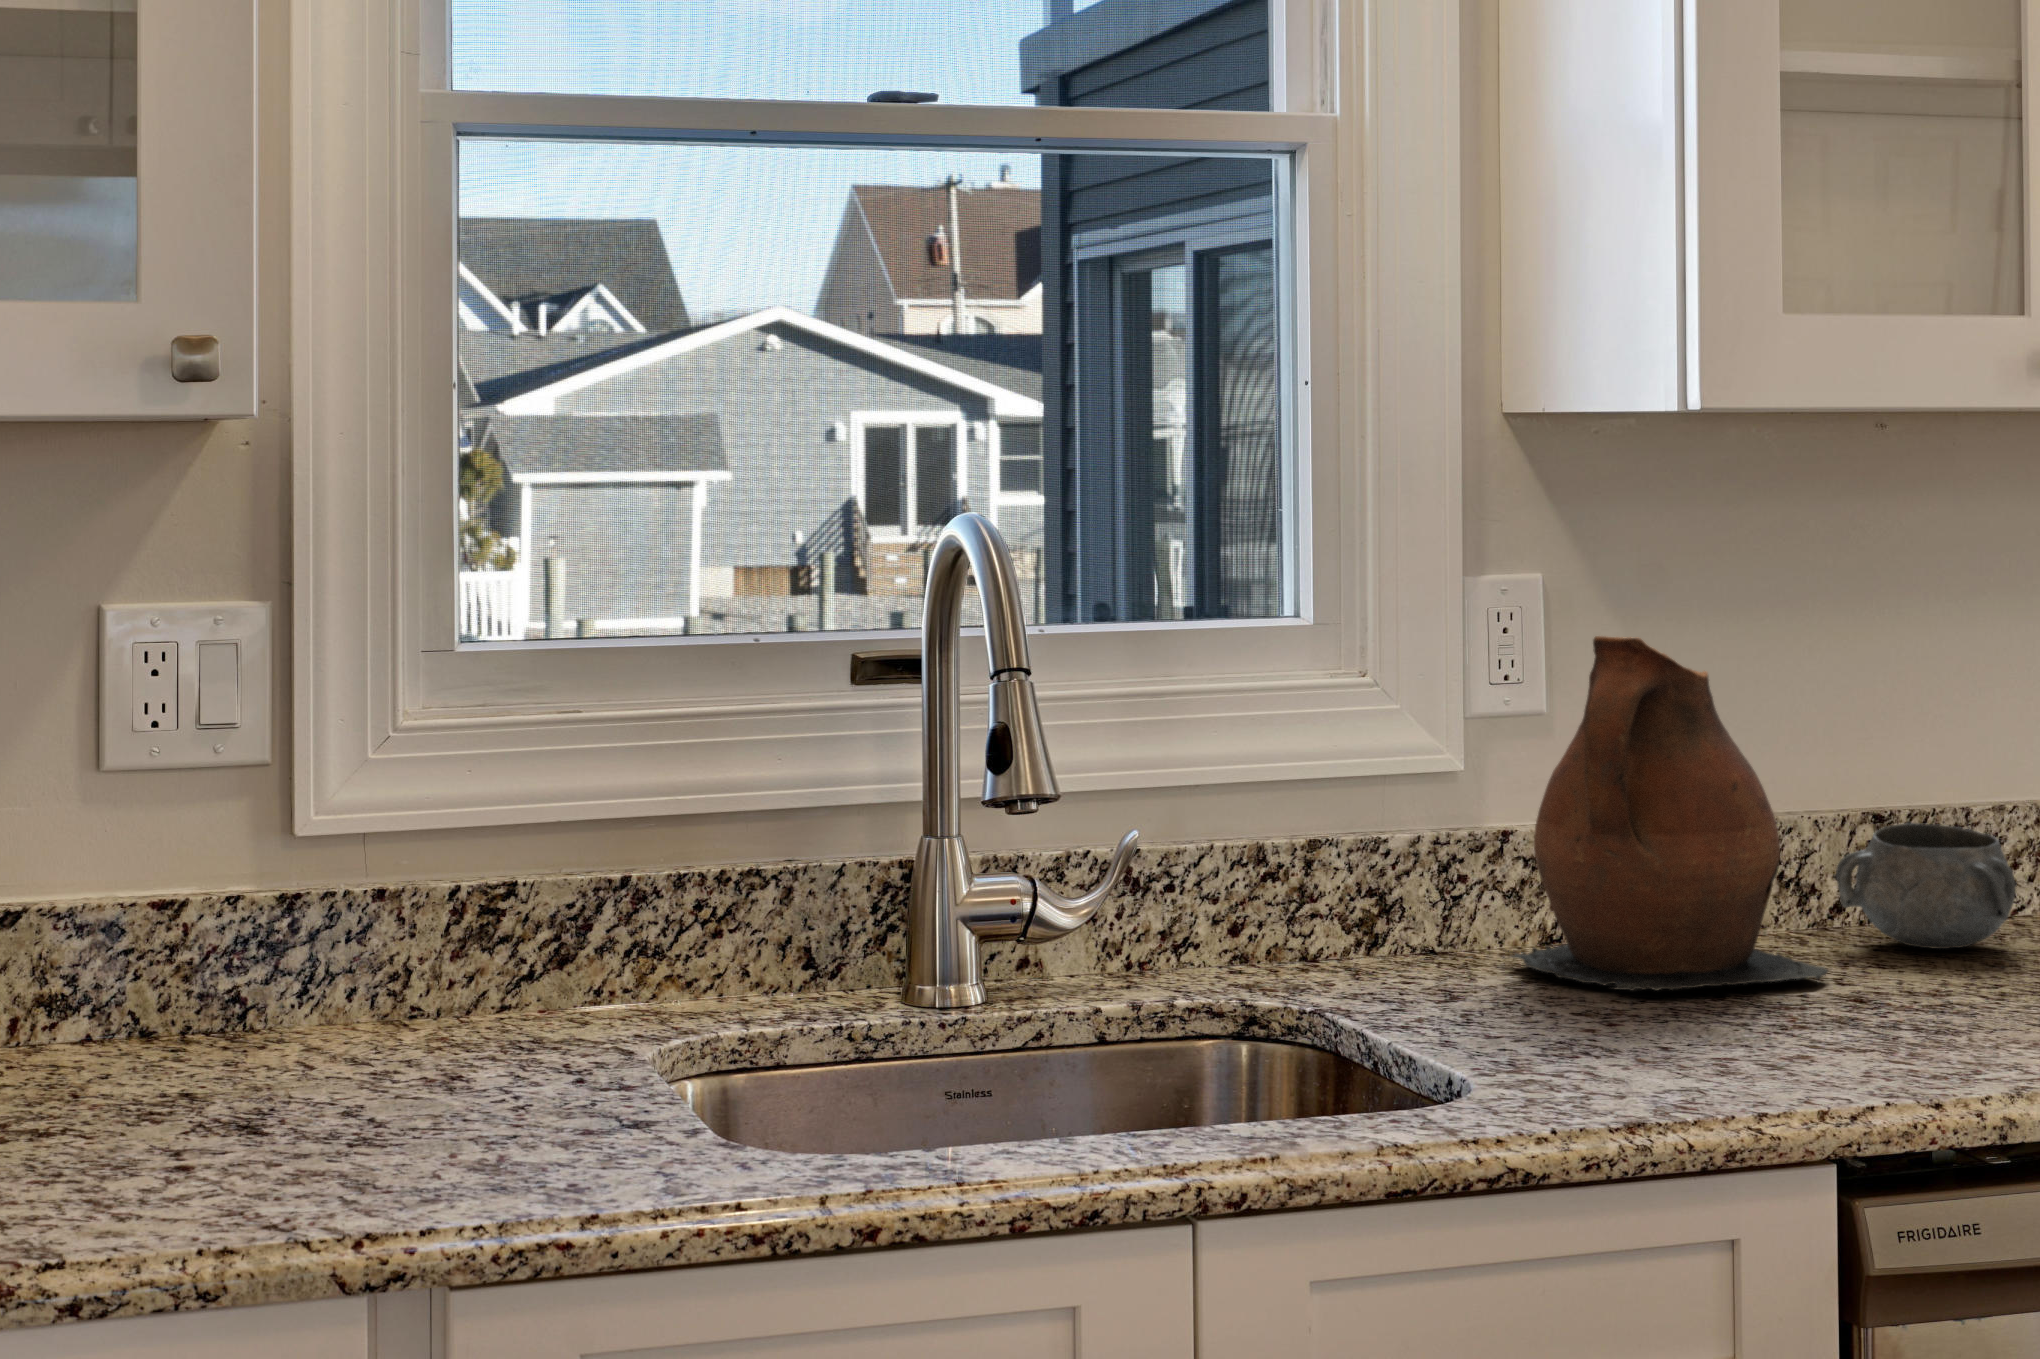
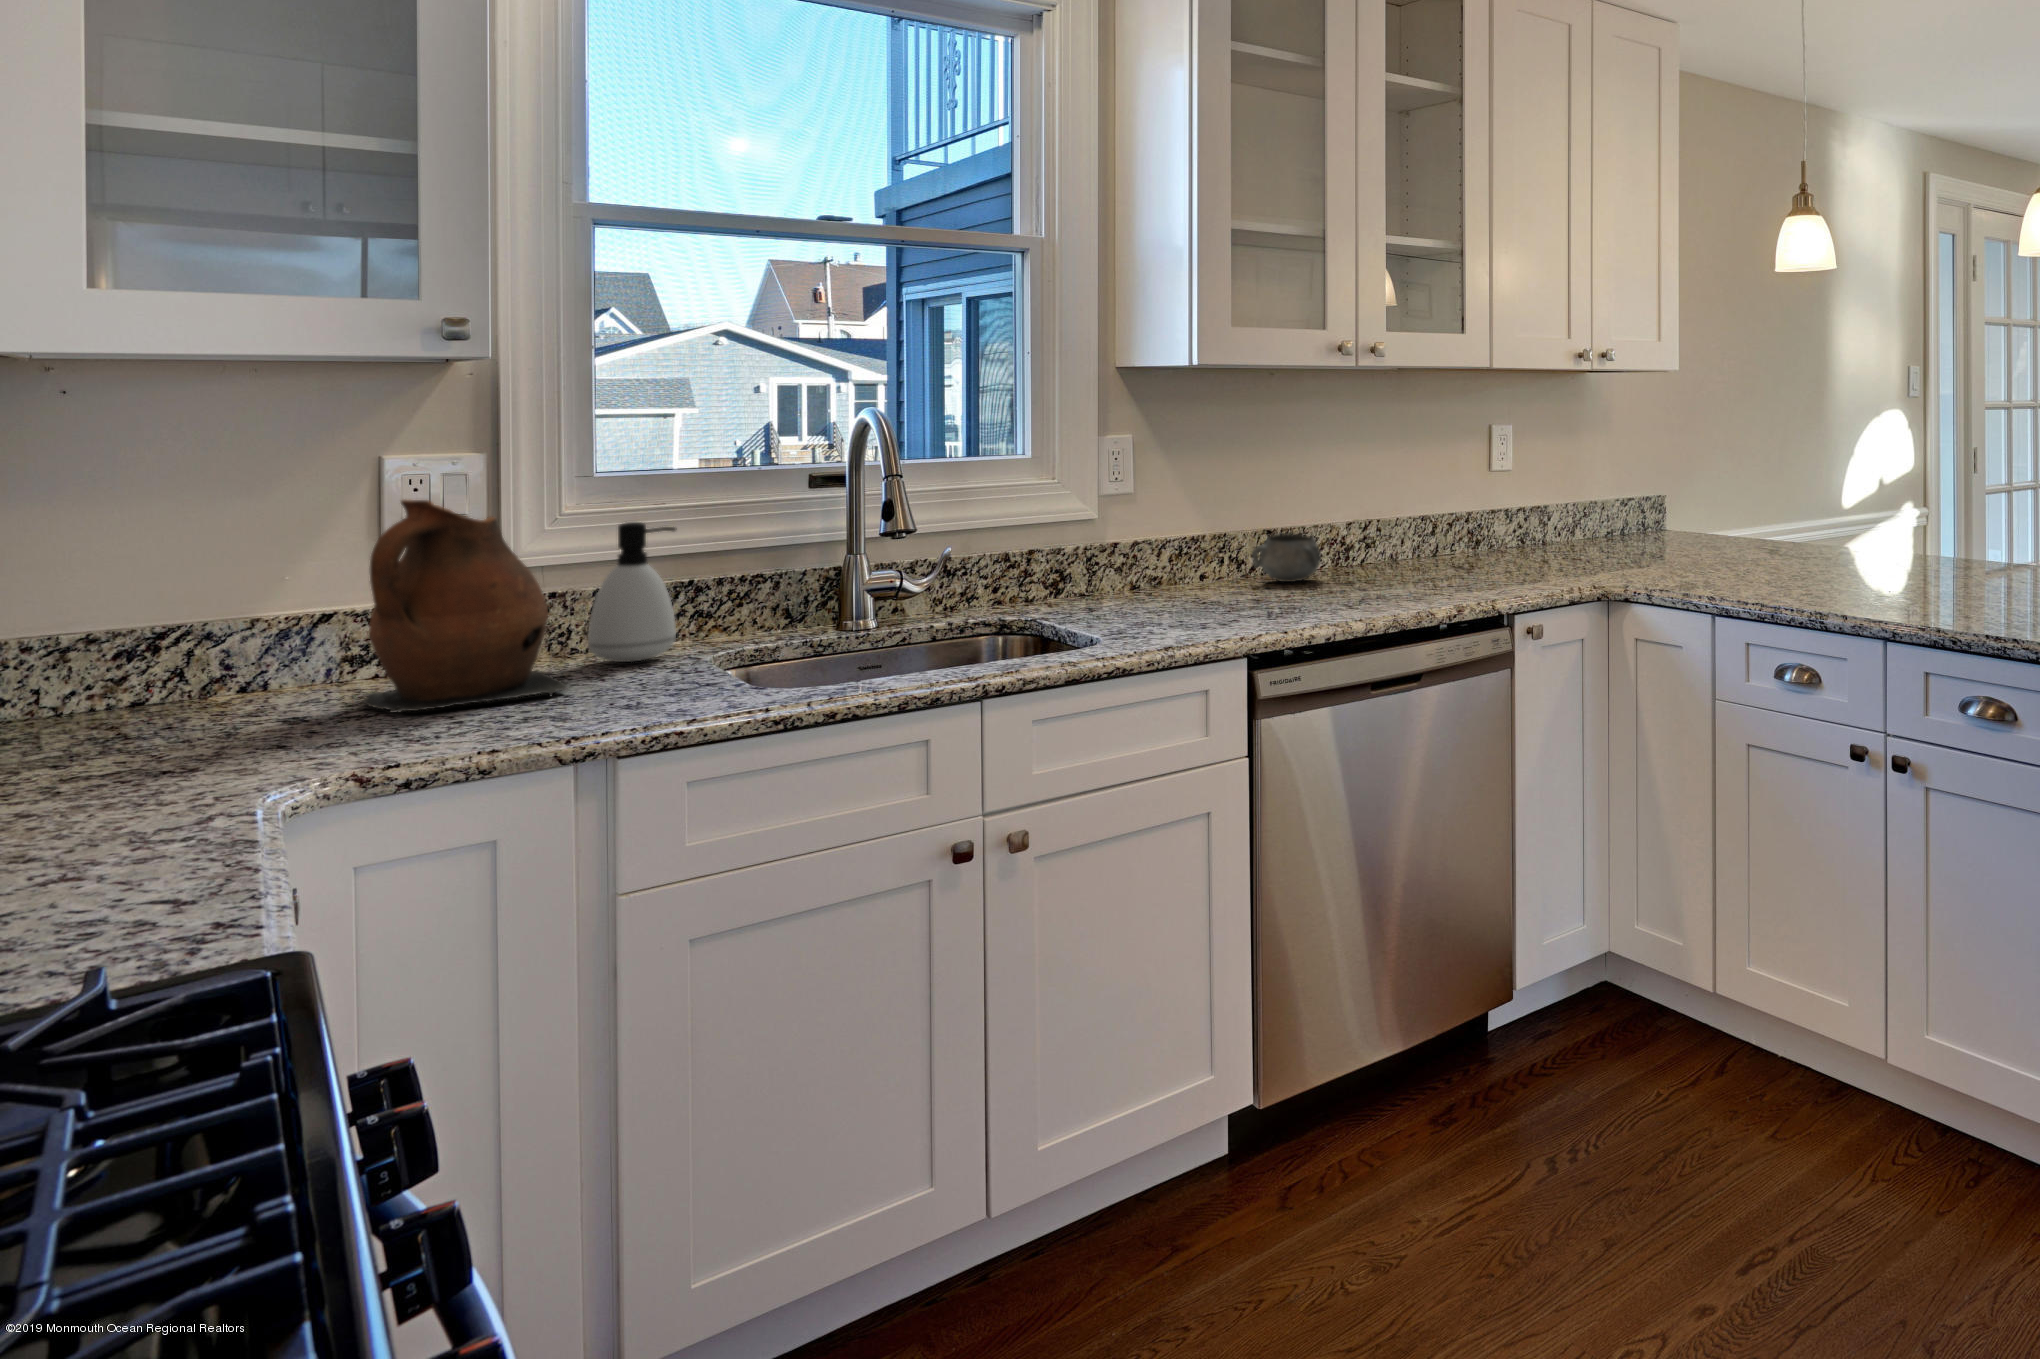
ceramic pitcher: present [1503,636,1828,991] -> present [355,500,568,712]
soap dispenser: none [437,751,594,1044] -> present [588,522,676,662]

